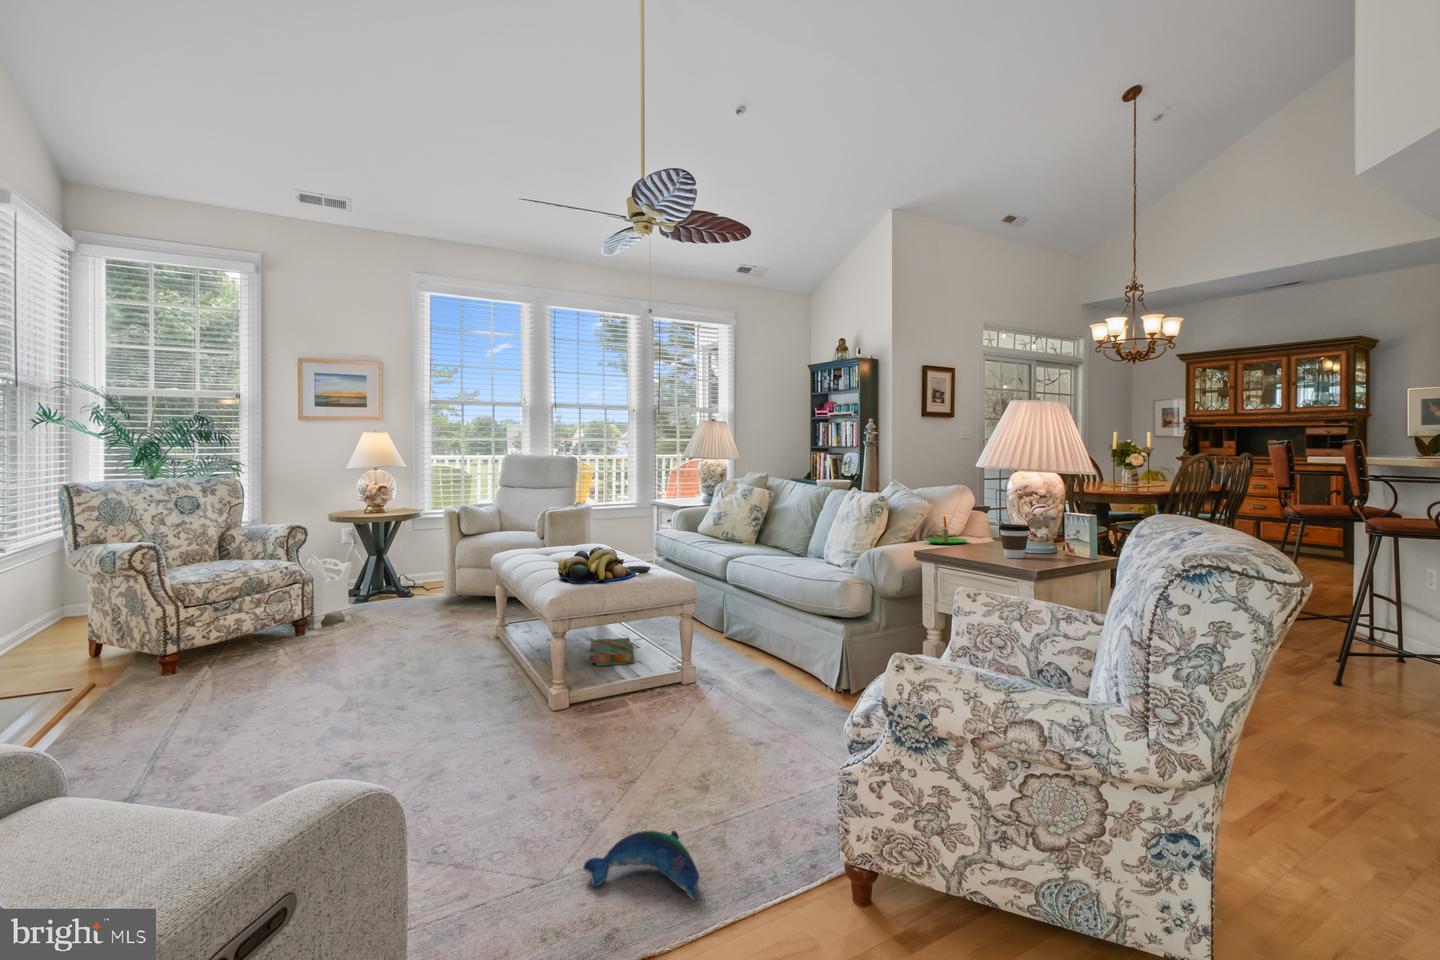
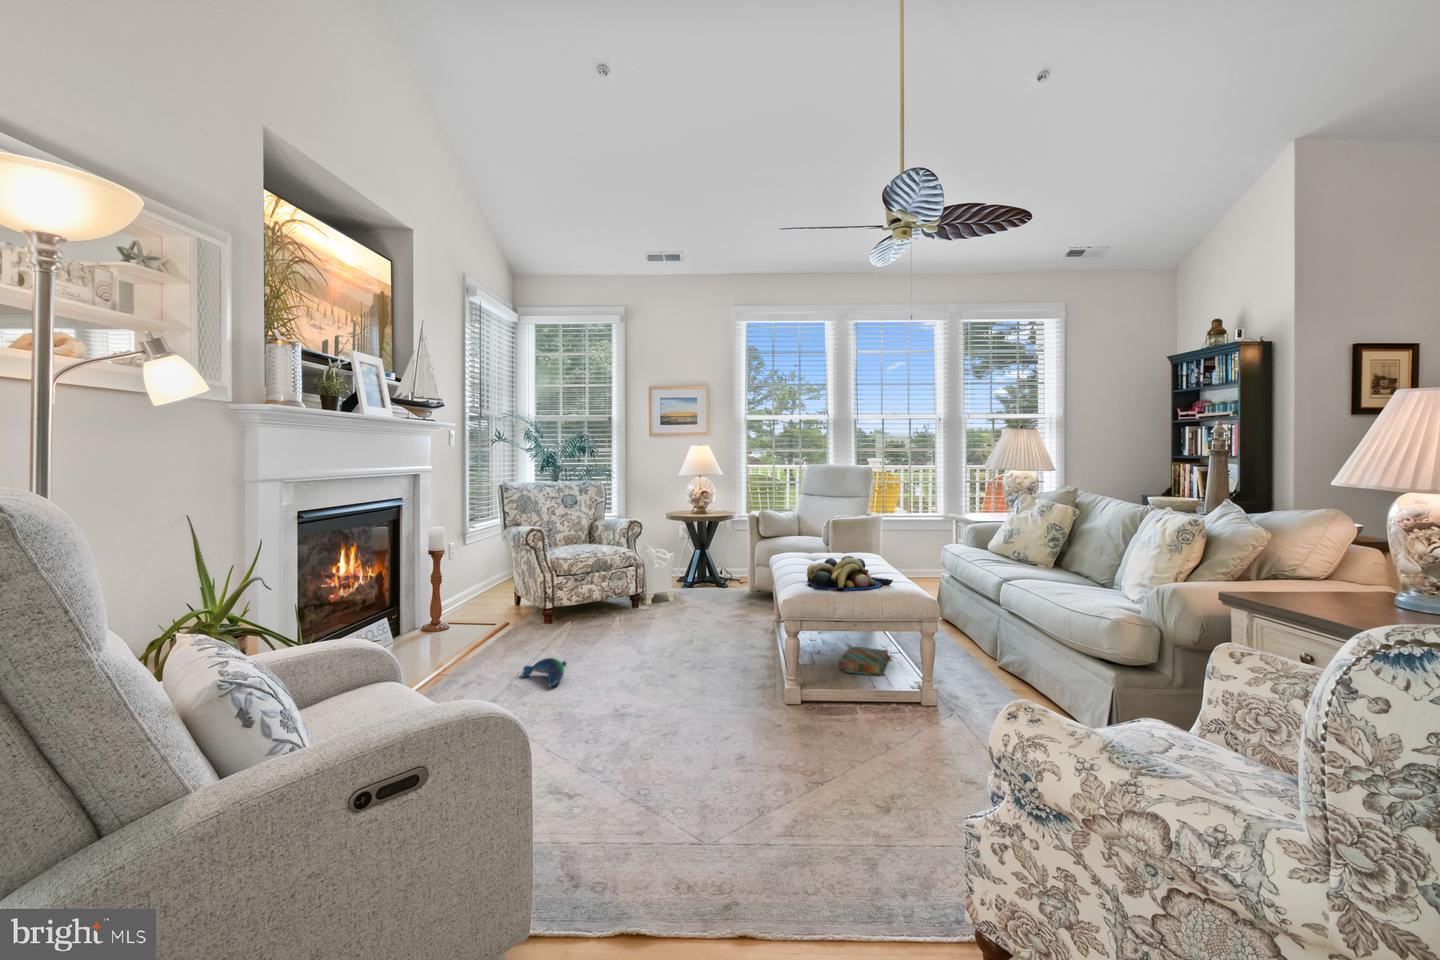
candle: present [923,516,968,545] -> none [1254,549,1328,589]
coffee cup: present [999,524,1030,558] -> none [1338,567,1394,617]
plush toy: present [584,830,699,900] -> present [522,658,566,687]

